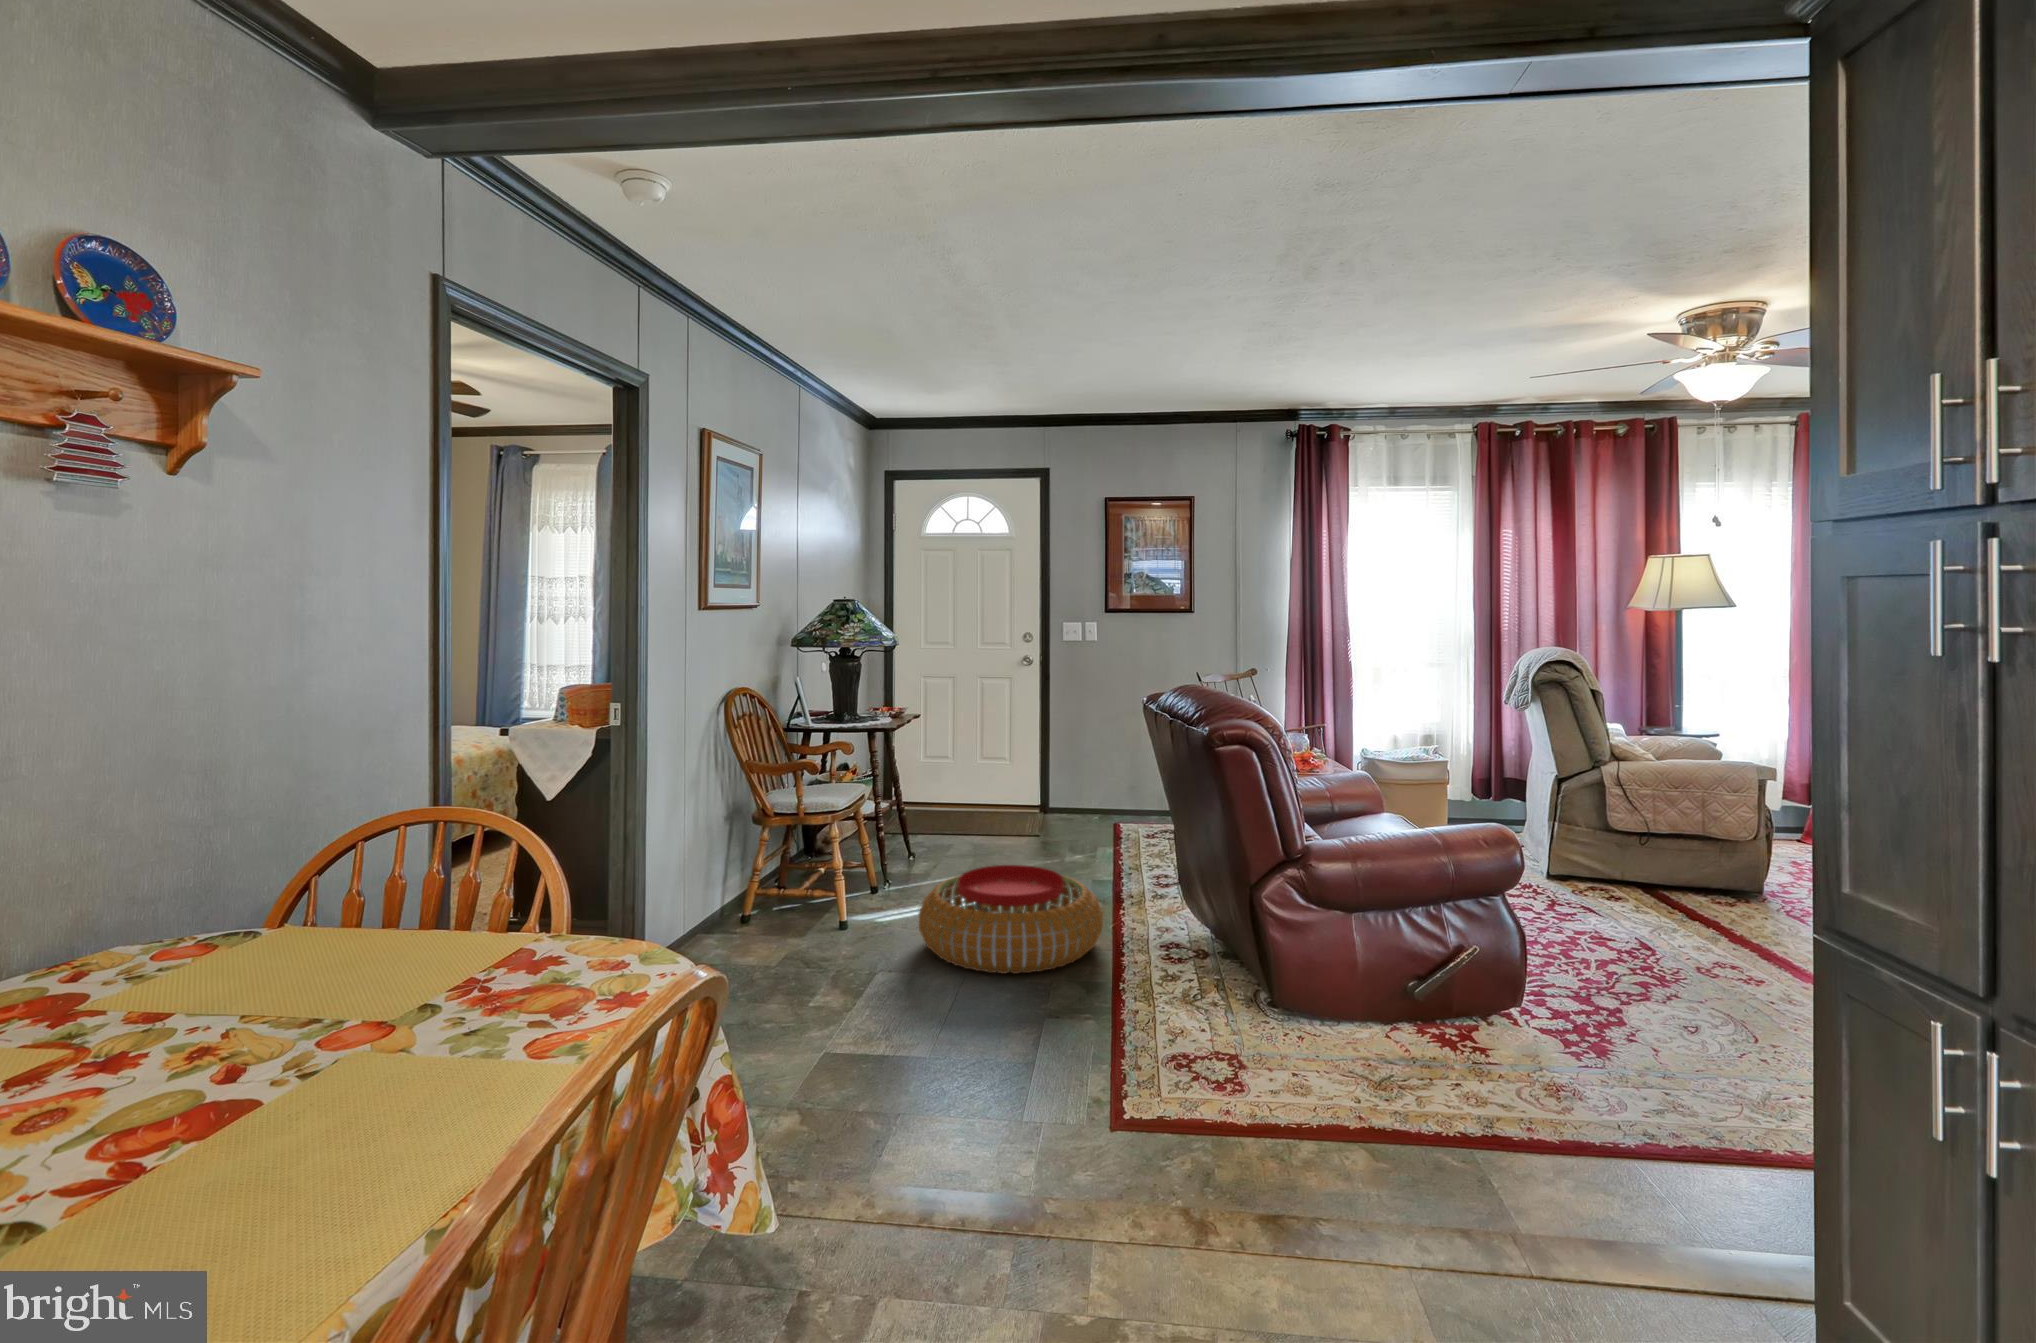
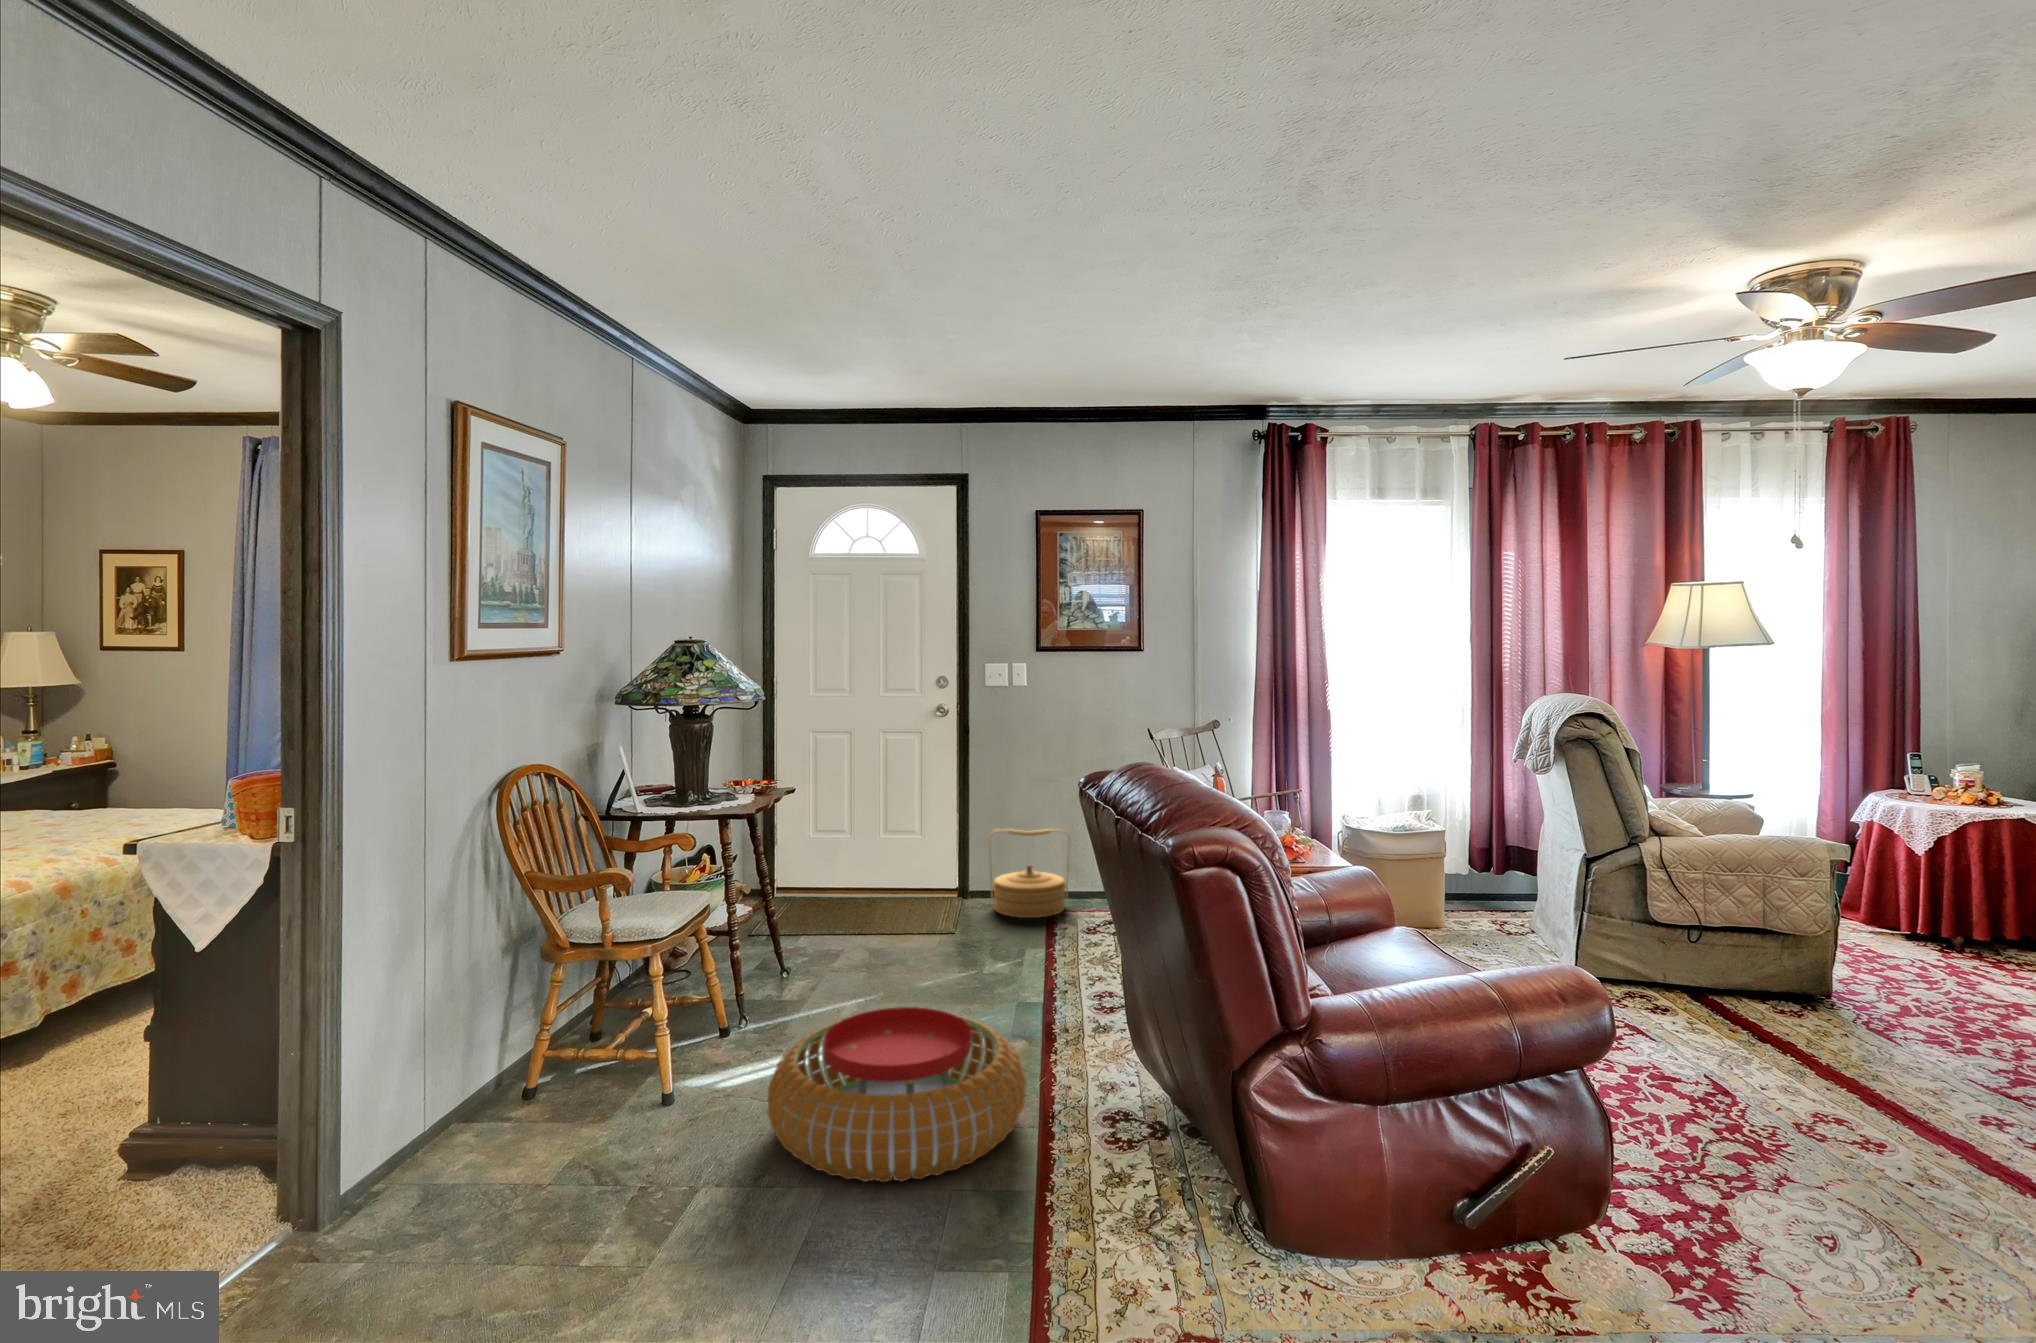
woven basket: none [1070,756,1135,826] -> present [989,829,1070,918]

